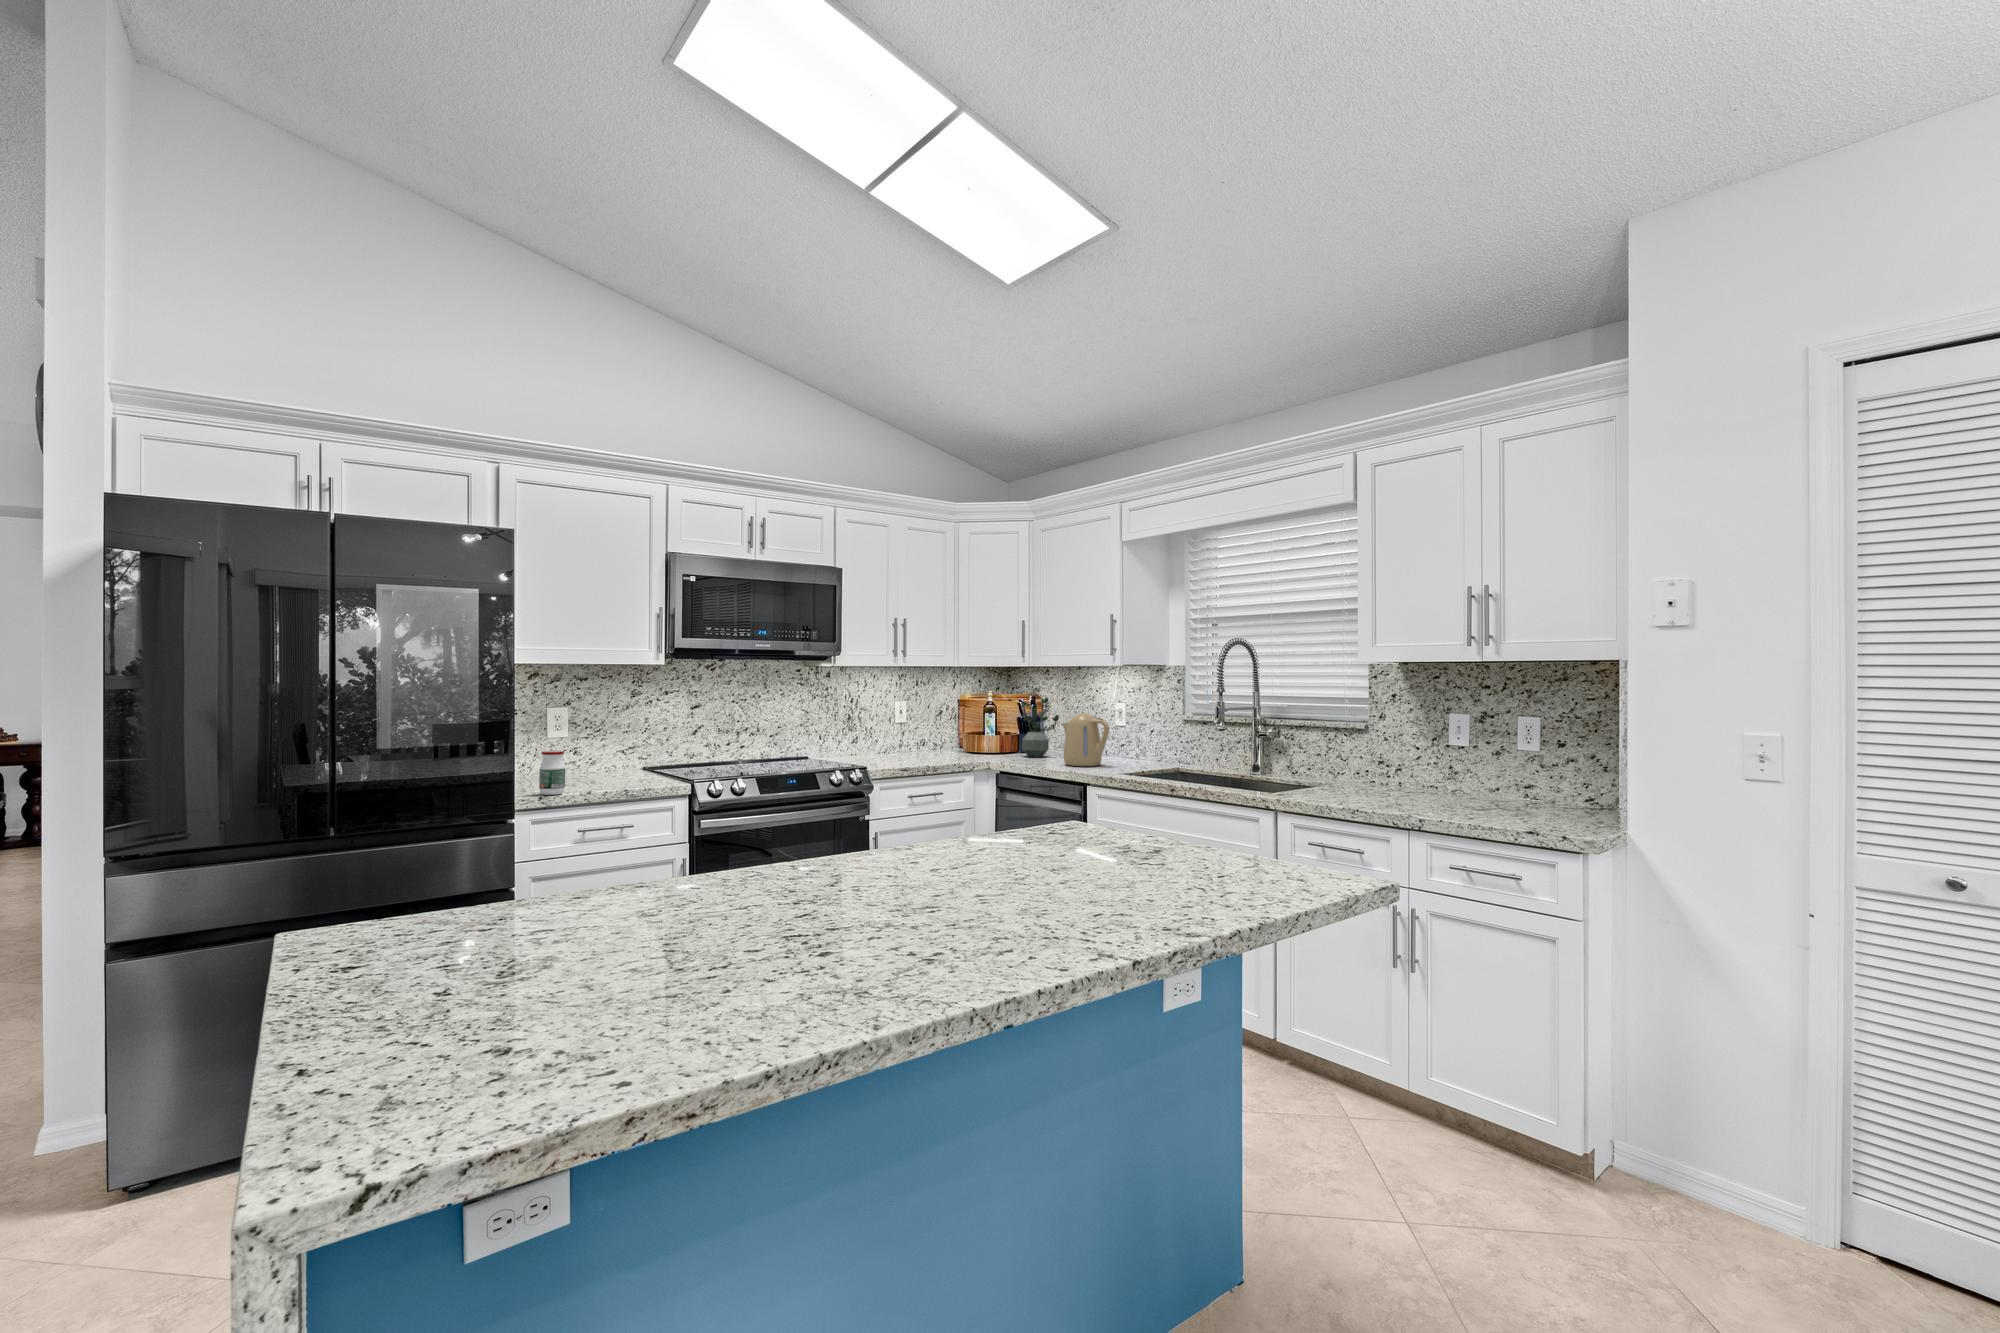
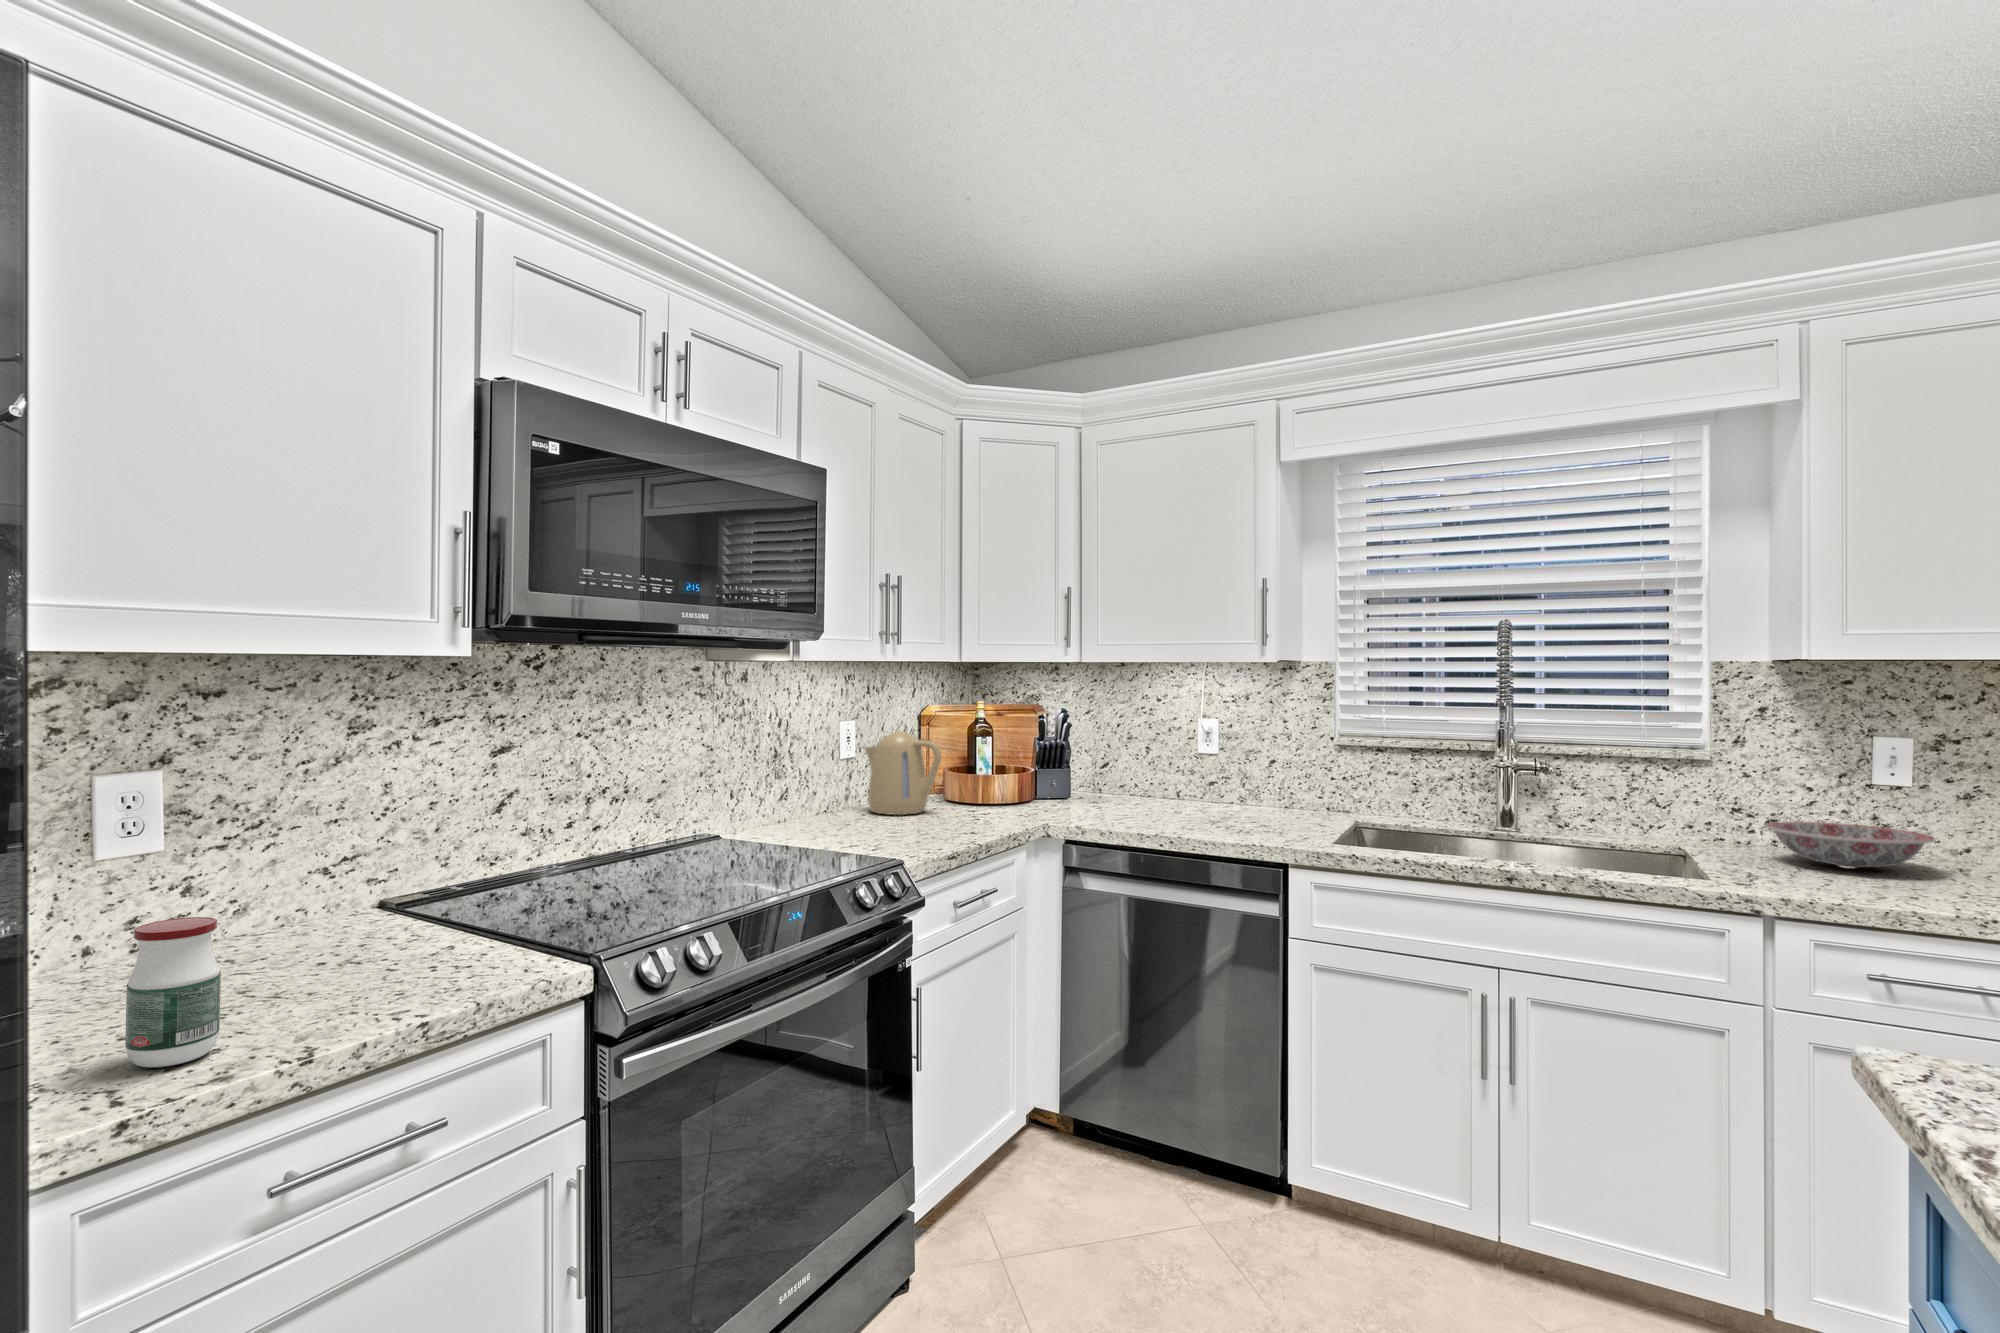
potted plant: present [1021,698,1059,757] -> none [1078,712,1145,813]
kettle: present [1063,713,1109,766] -> present [865,731,942,815]
ceramic bowl: none [1358,767,1445,793] -> present [1765,822,1935,868]

